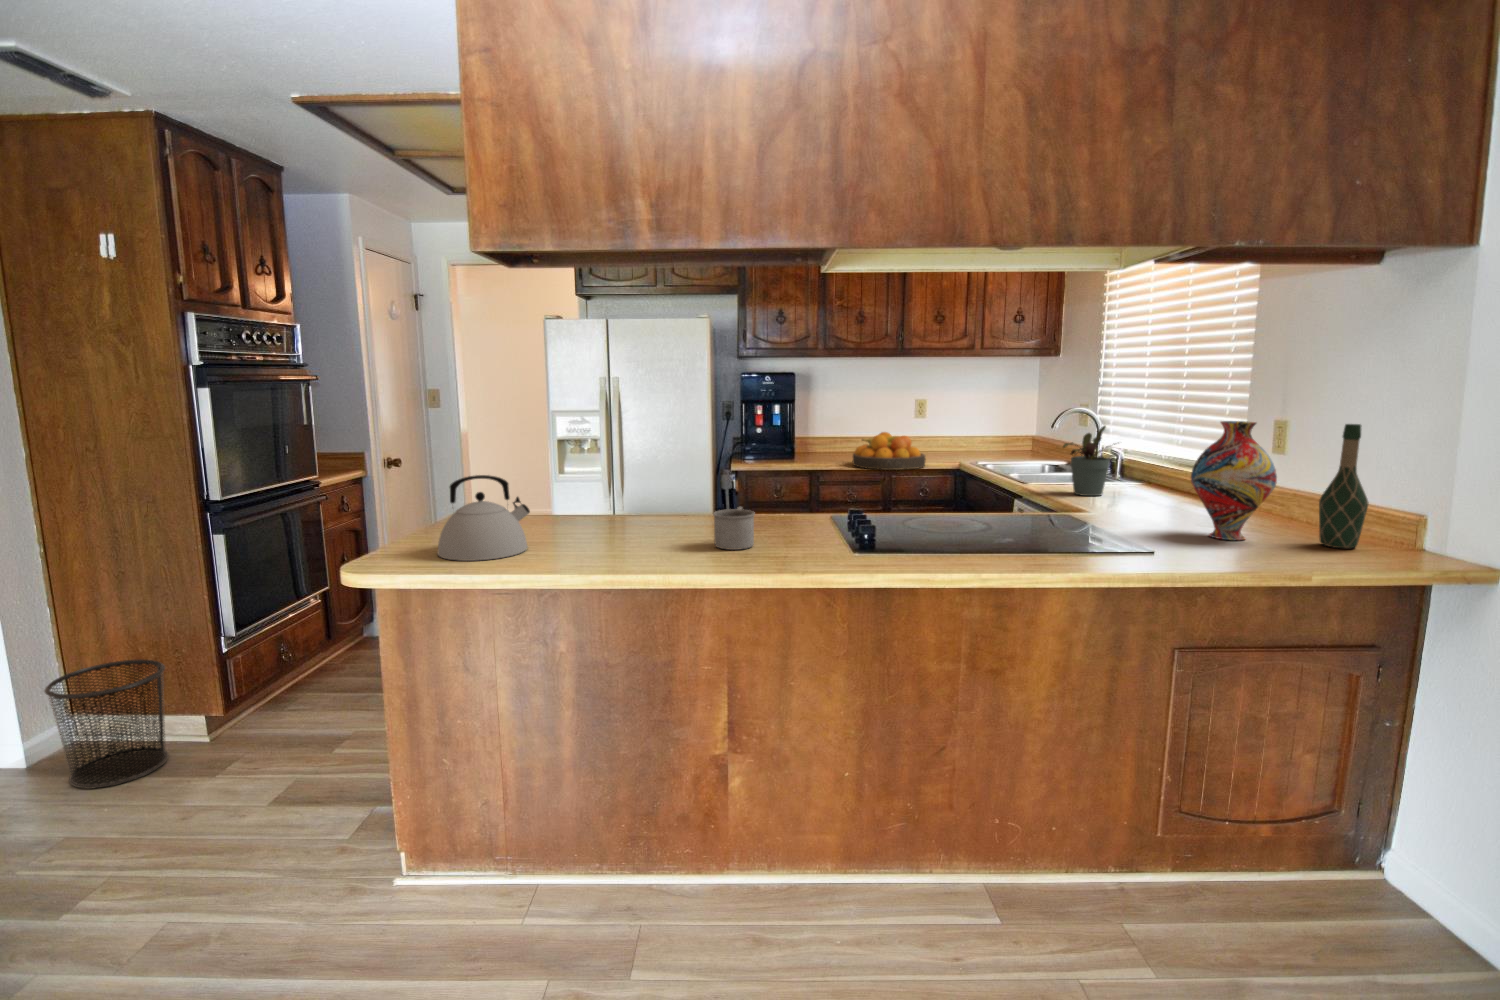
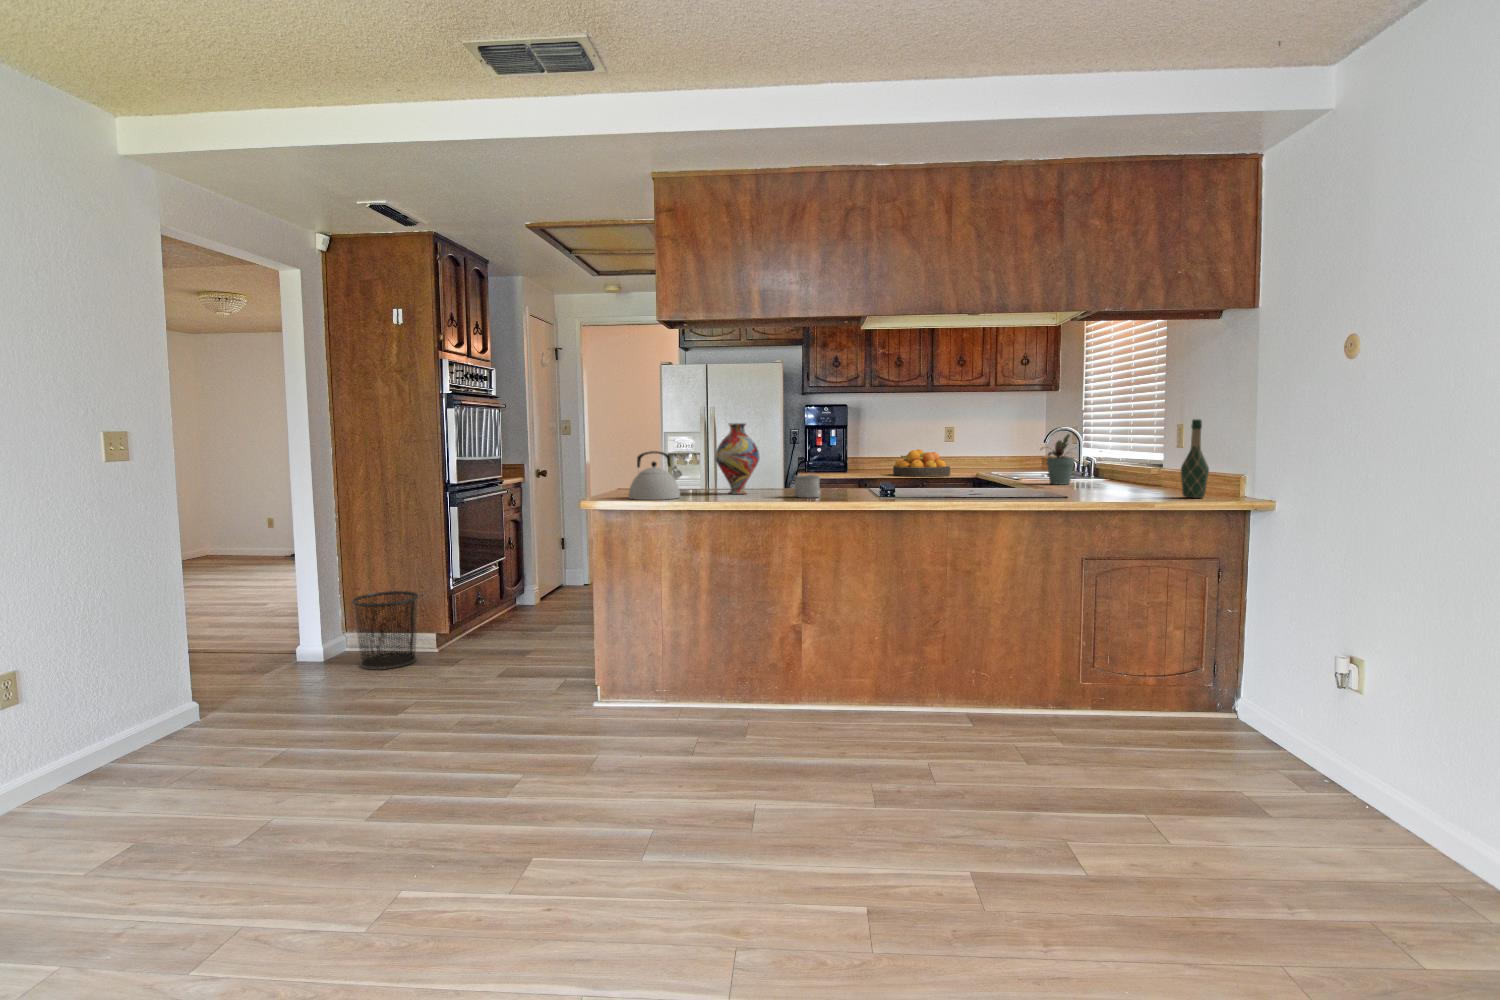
vase: present [1191,421,1277,540] -> present [715,423,759,494]

